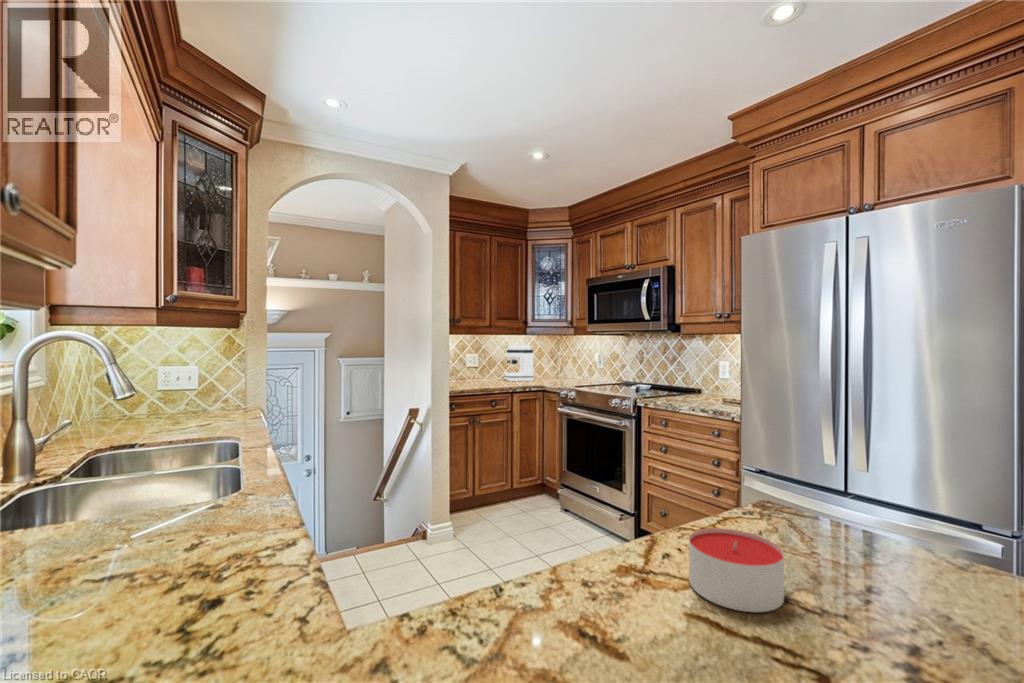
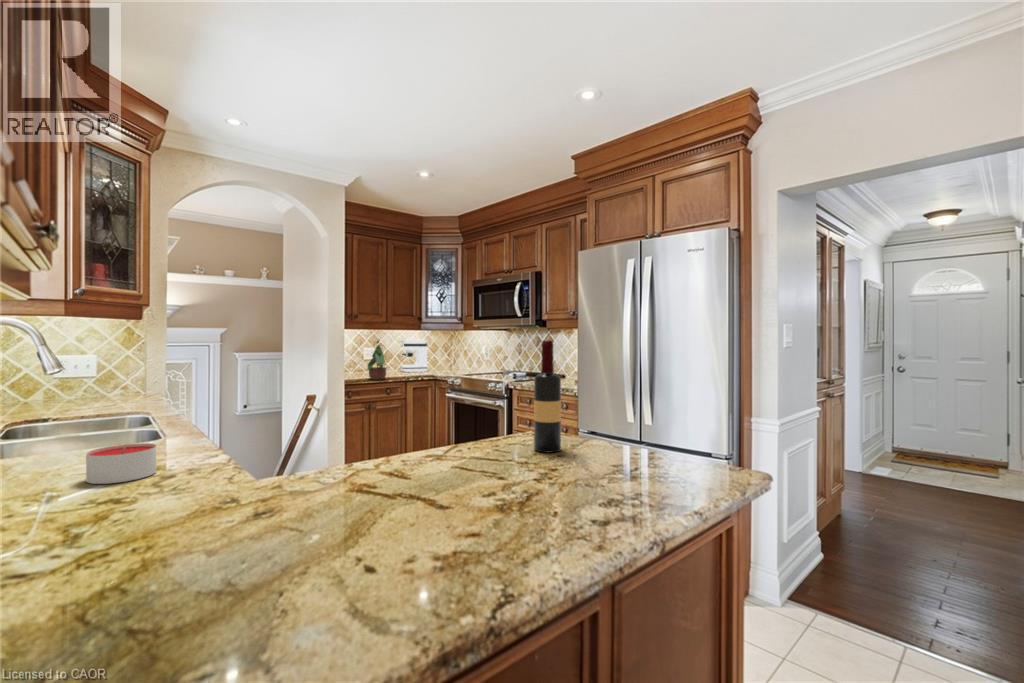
potted plant: none [468,346,495,391] -> present [367,340,386,380]
wine bottle: none [806,372,865,584] -> present [534,341,561,452]
candle: present [689,528,784,612] -> present [86,443,156,484]

